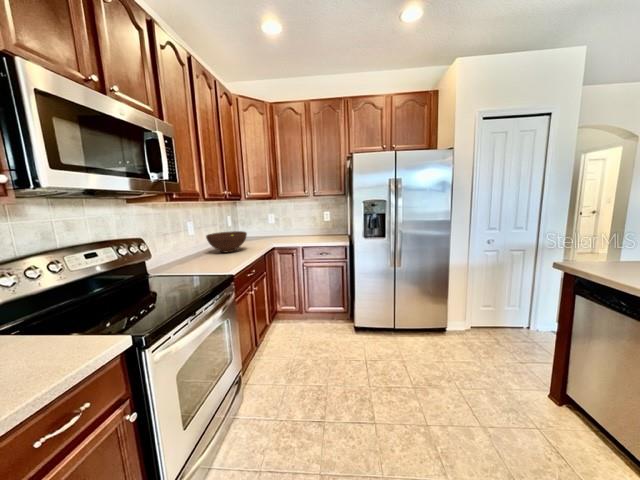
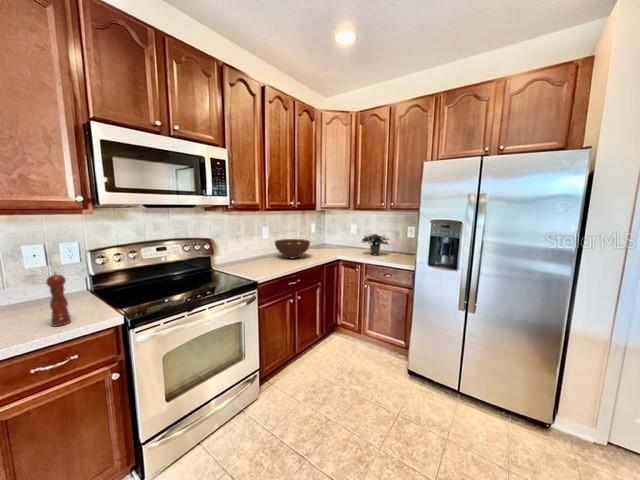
potted plant: none [287,219,313,239] -> present [362,234,389,255]
pepper mill: none [12,290,57,375] -> present [46,271,71,326]

